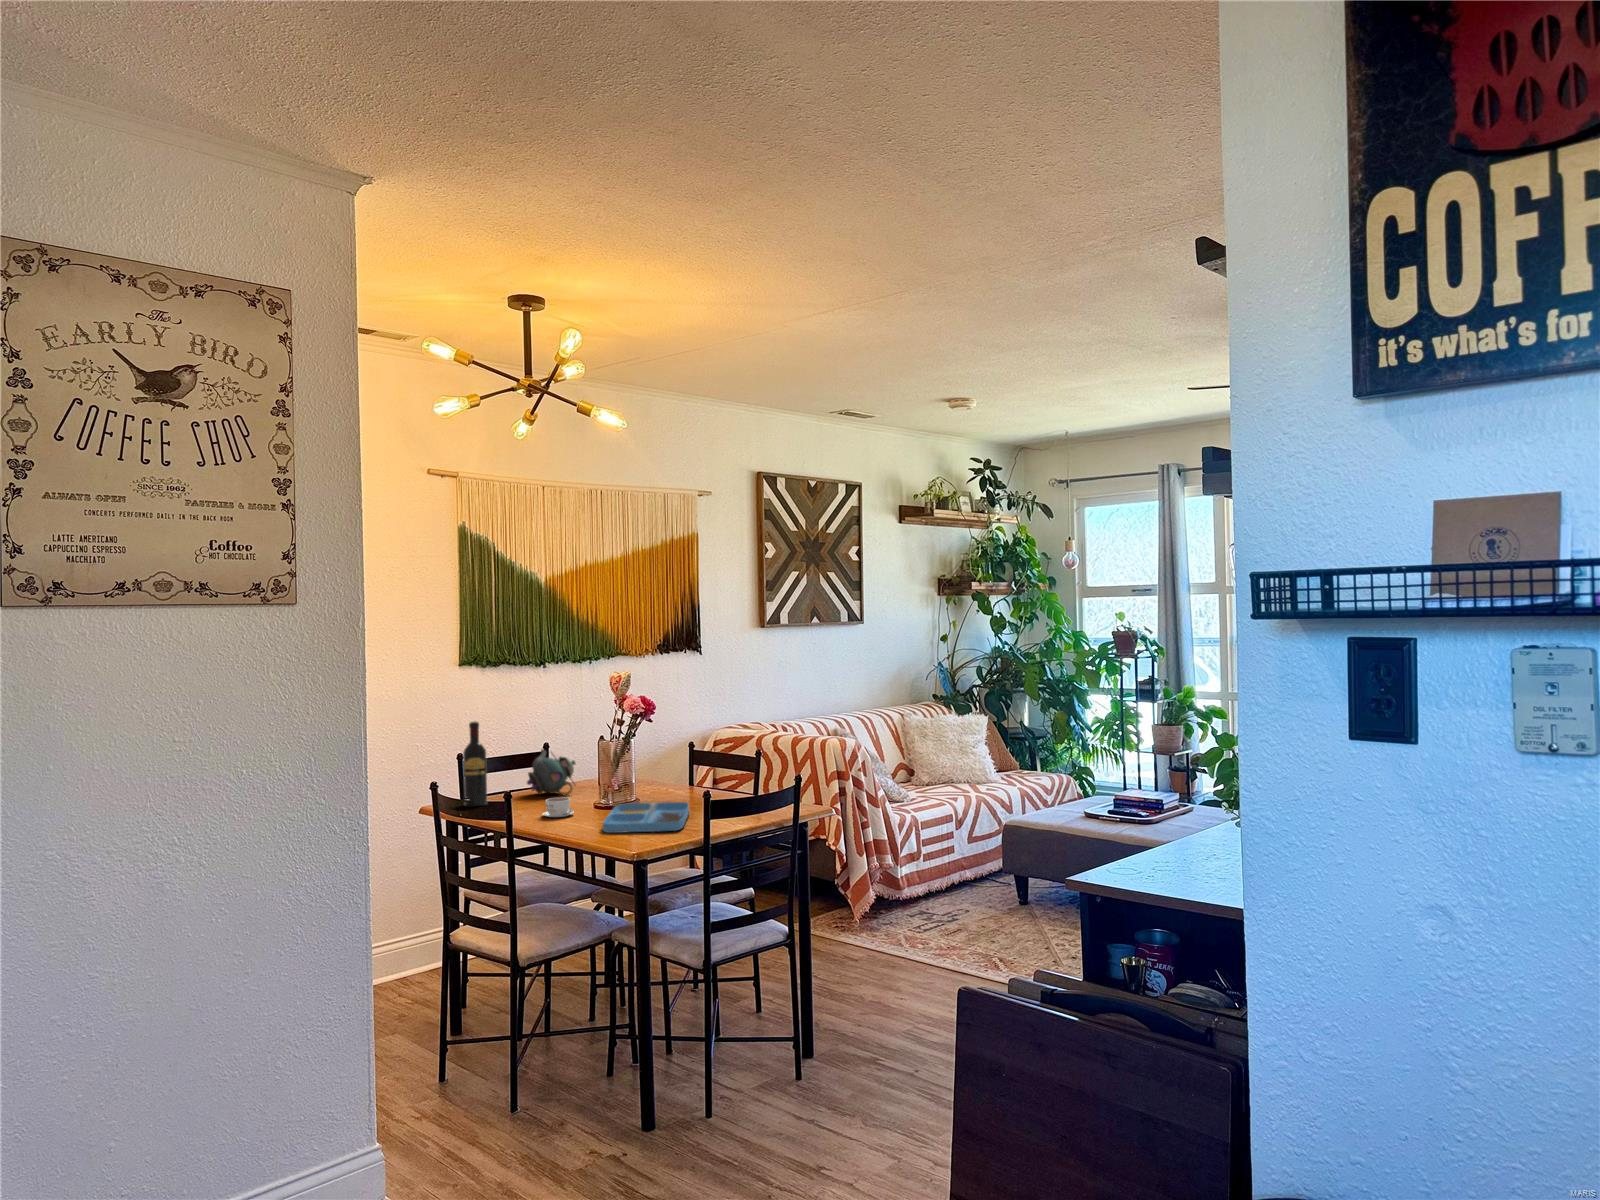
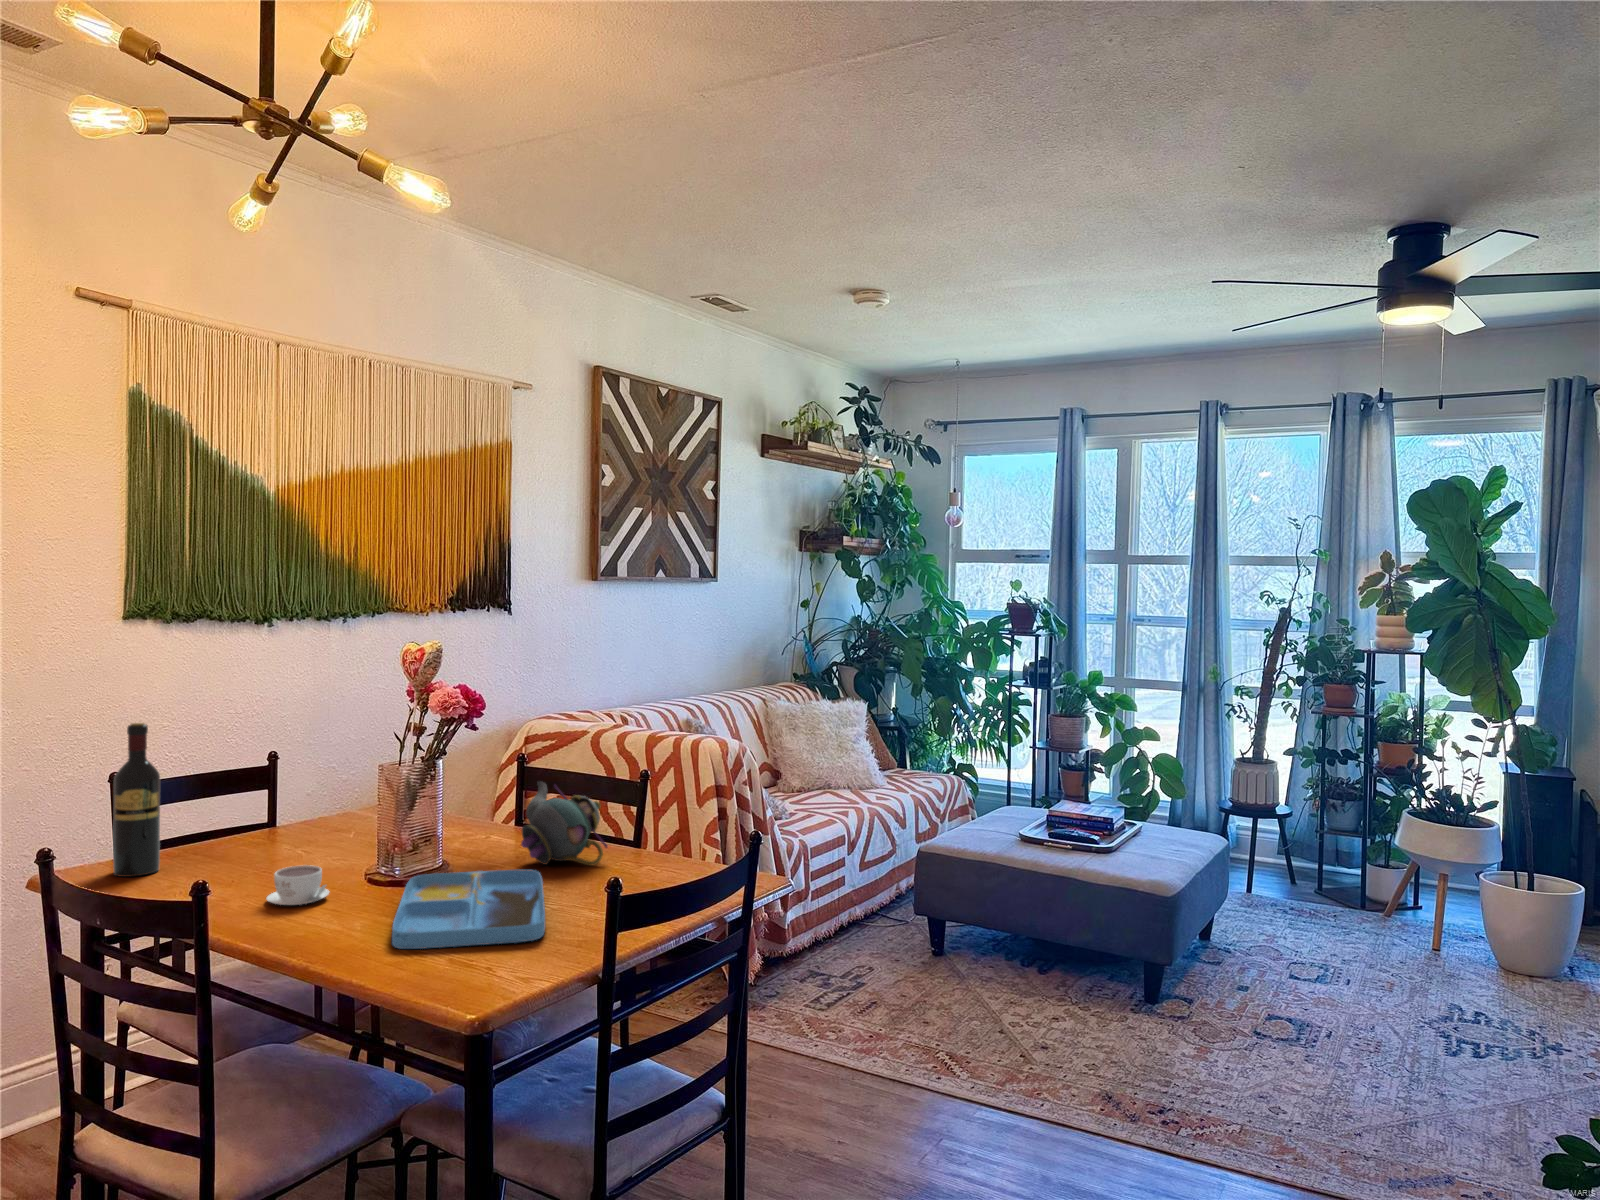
teapot: present [527,749,576,795] -> present [521,781,607,866]

